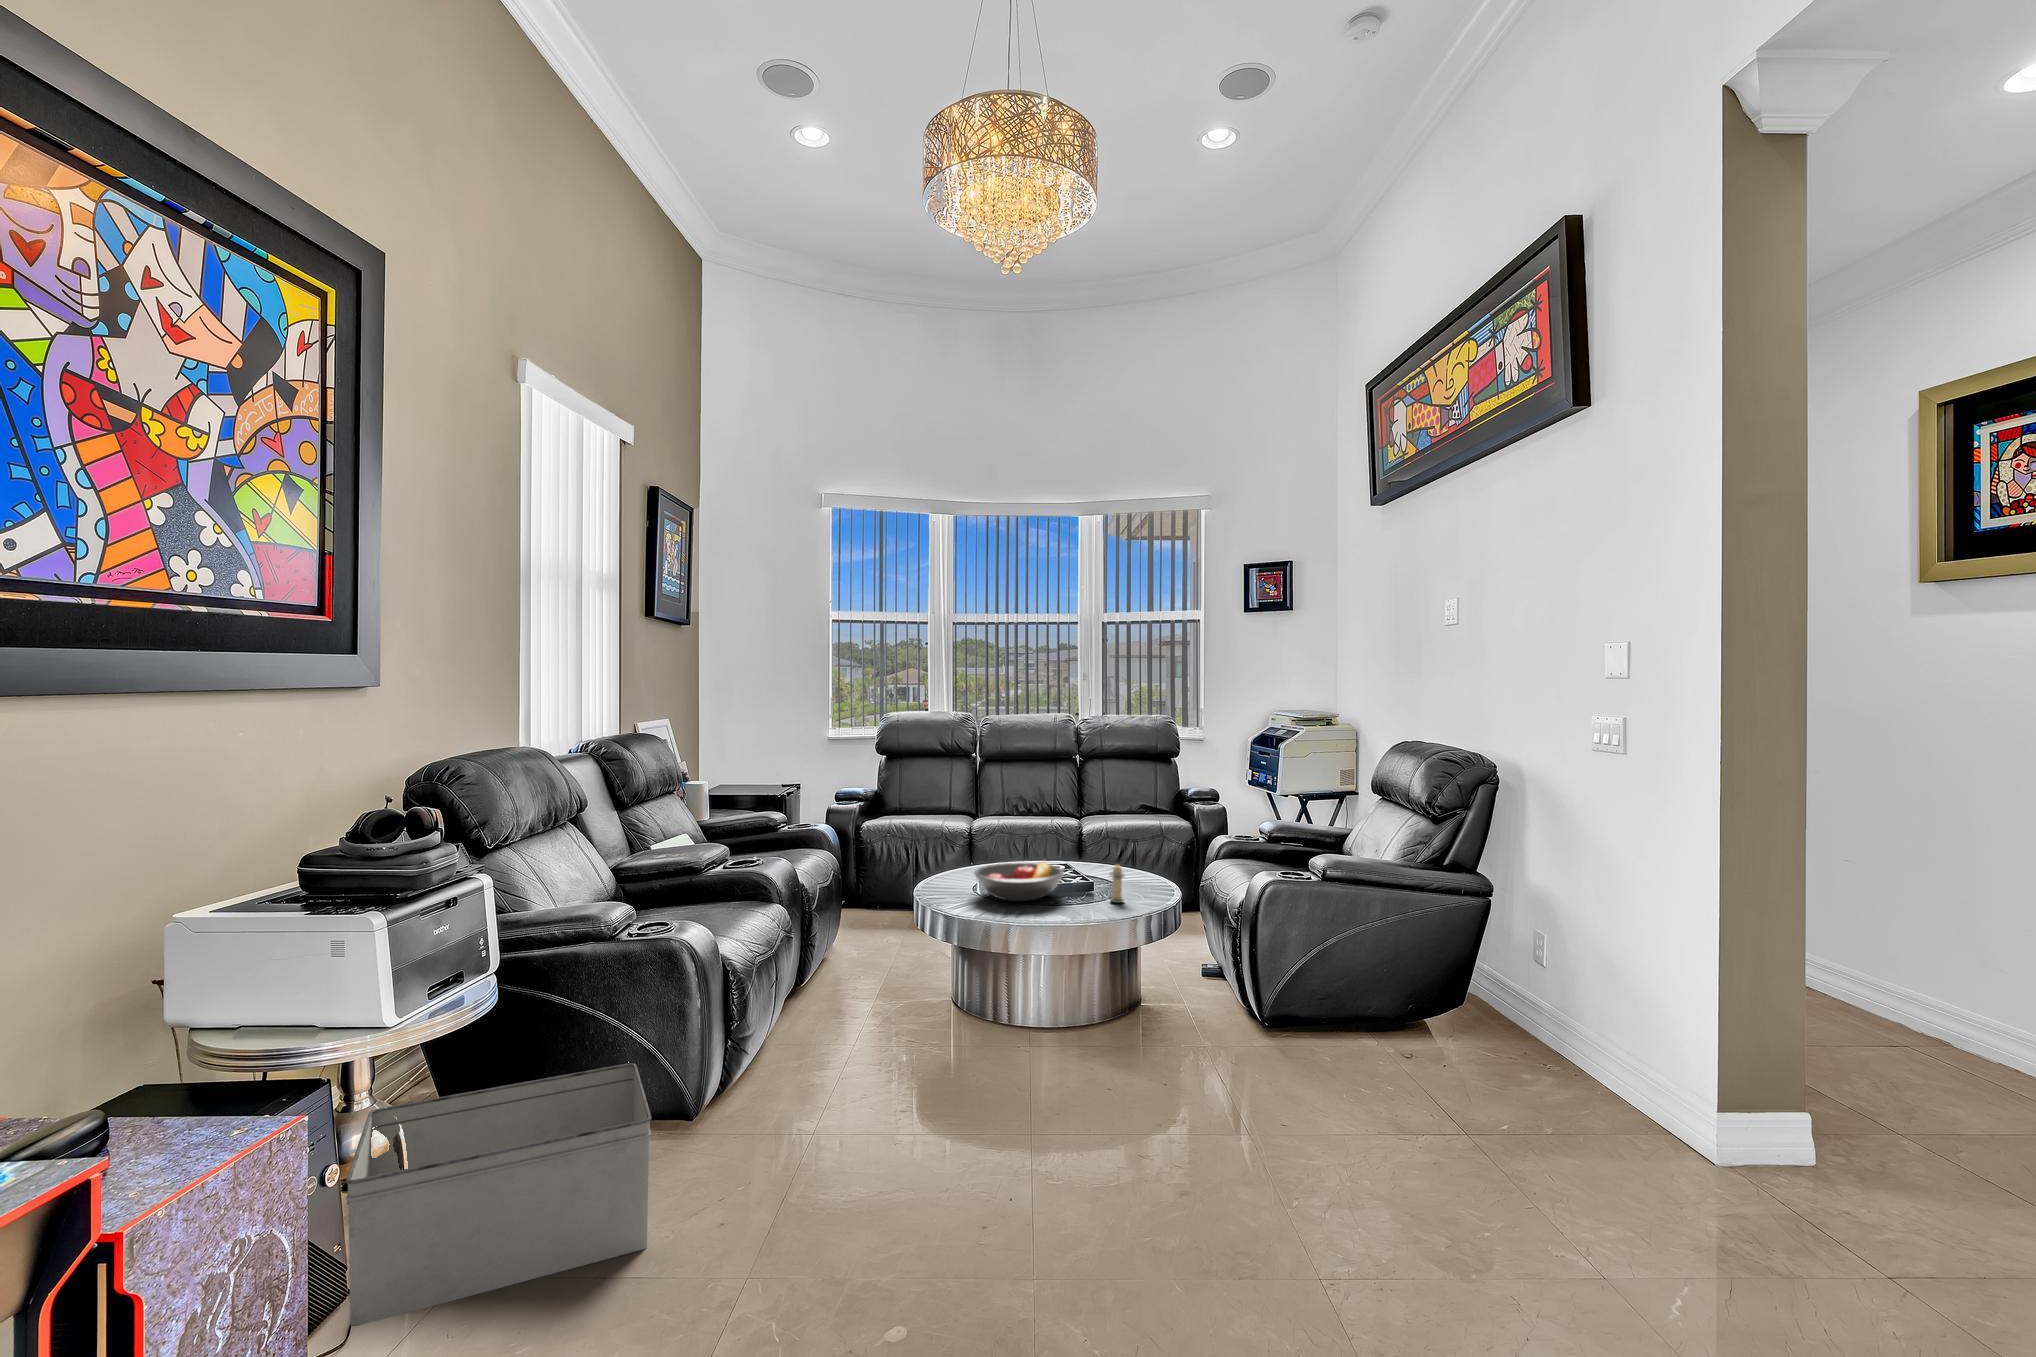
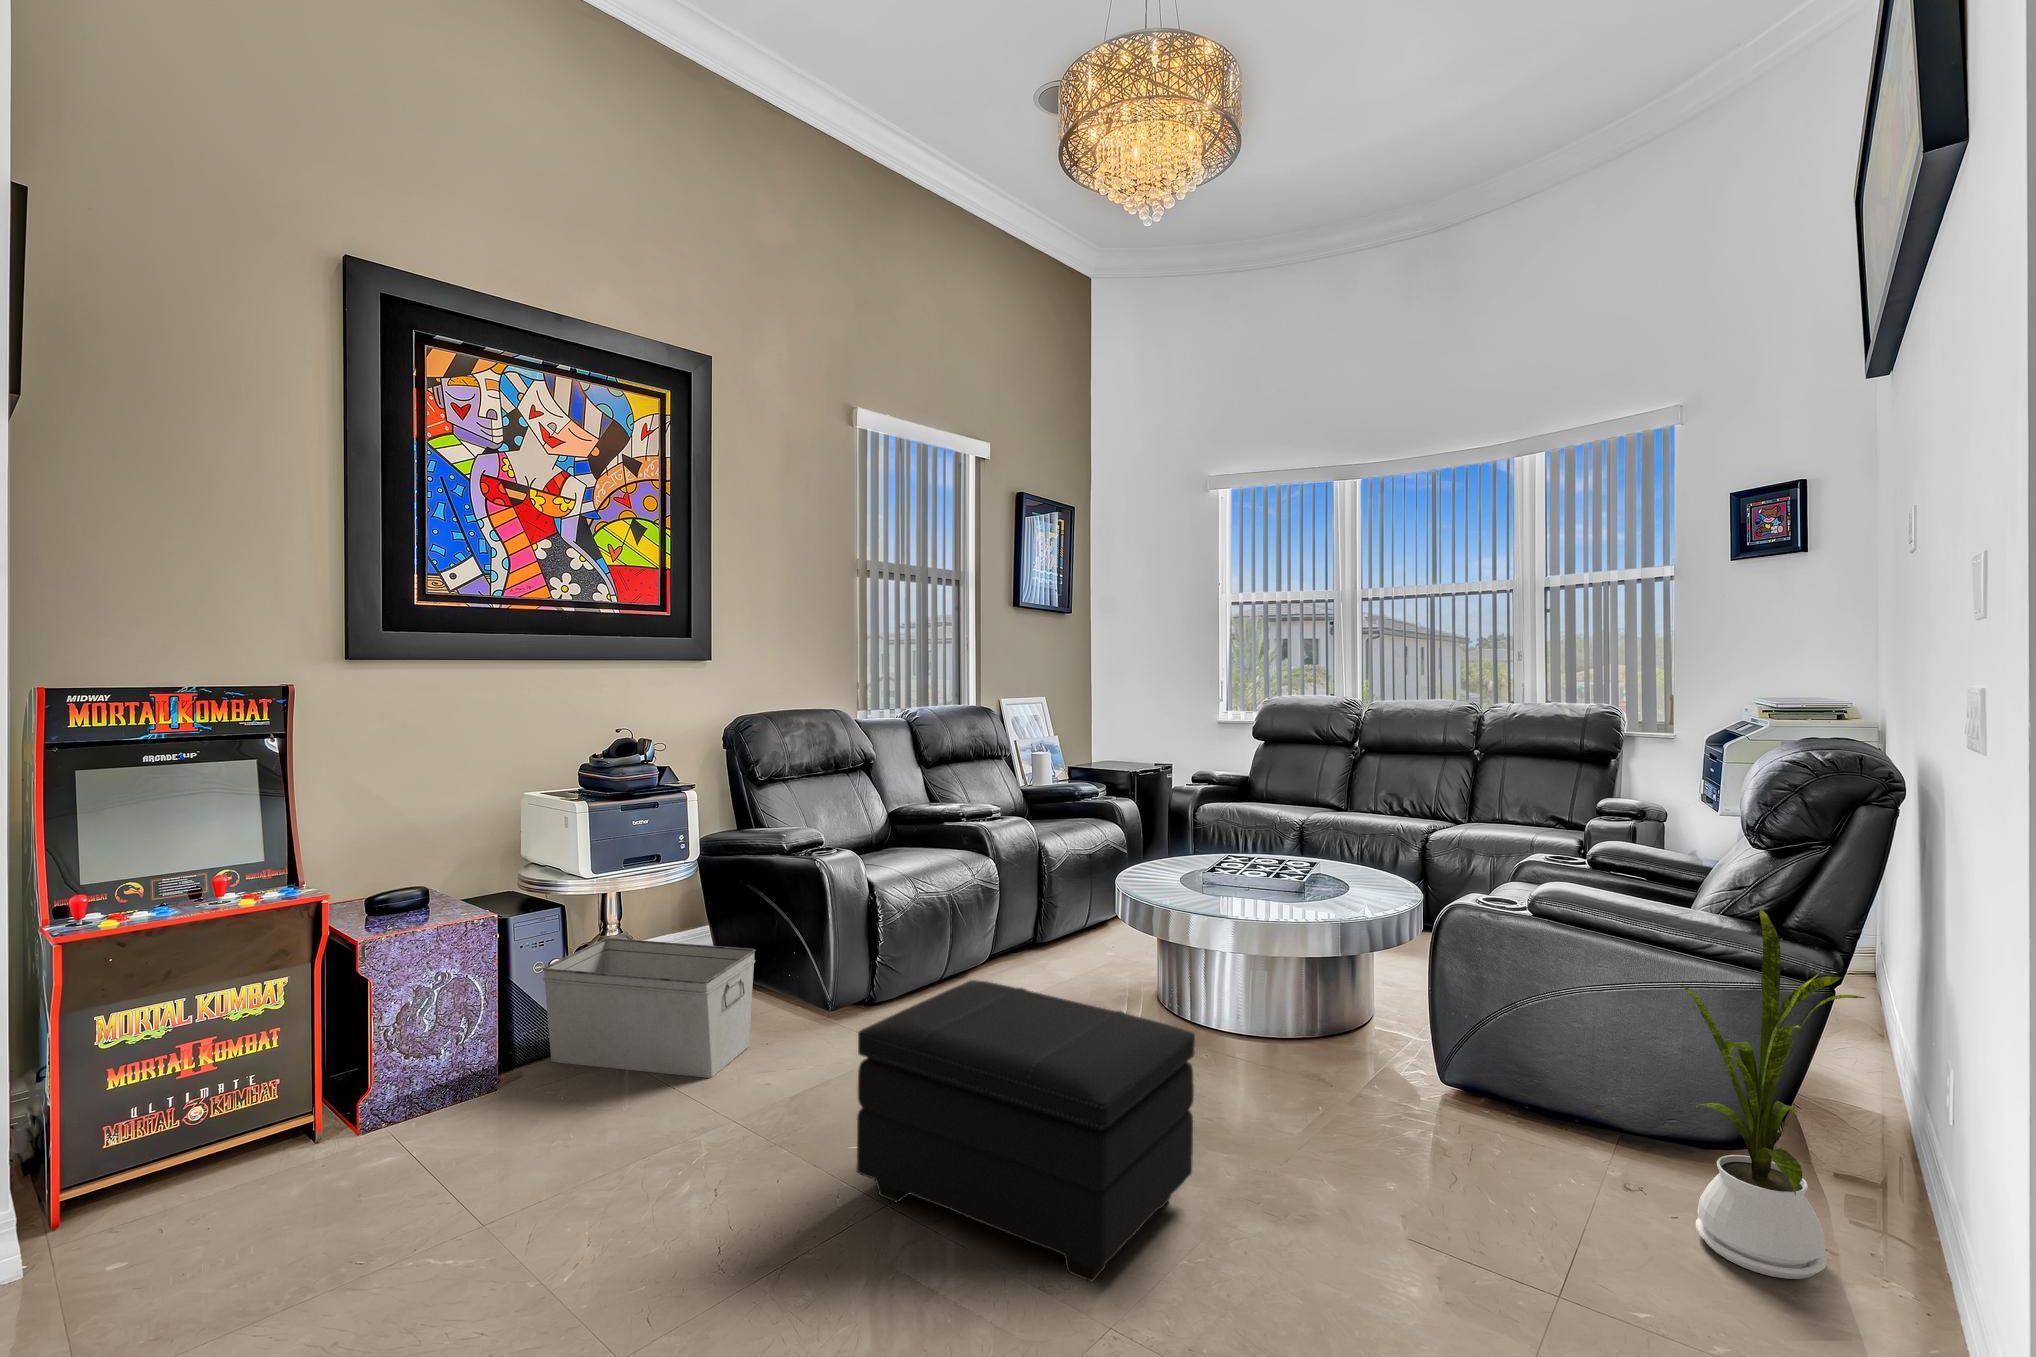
house plant: none [1470,838,1591,1080] -> present [1681,908,1865,1279]
fruit bowl: present [974,861,1064,901] -> none [1159,857,1257,898]
candle: present [1110,865,1124,903] -> none [1286,871,1309,918]
footstool: none [1003,1012,1329,1283] -> present [857,980,1195,1281]

